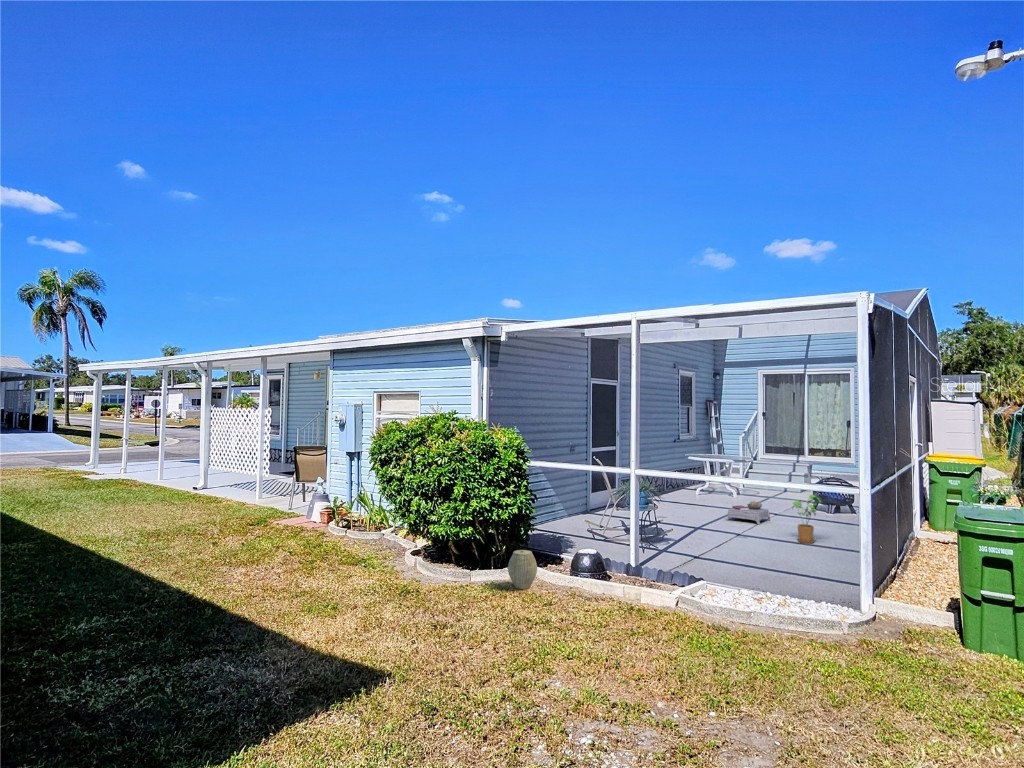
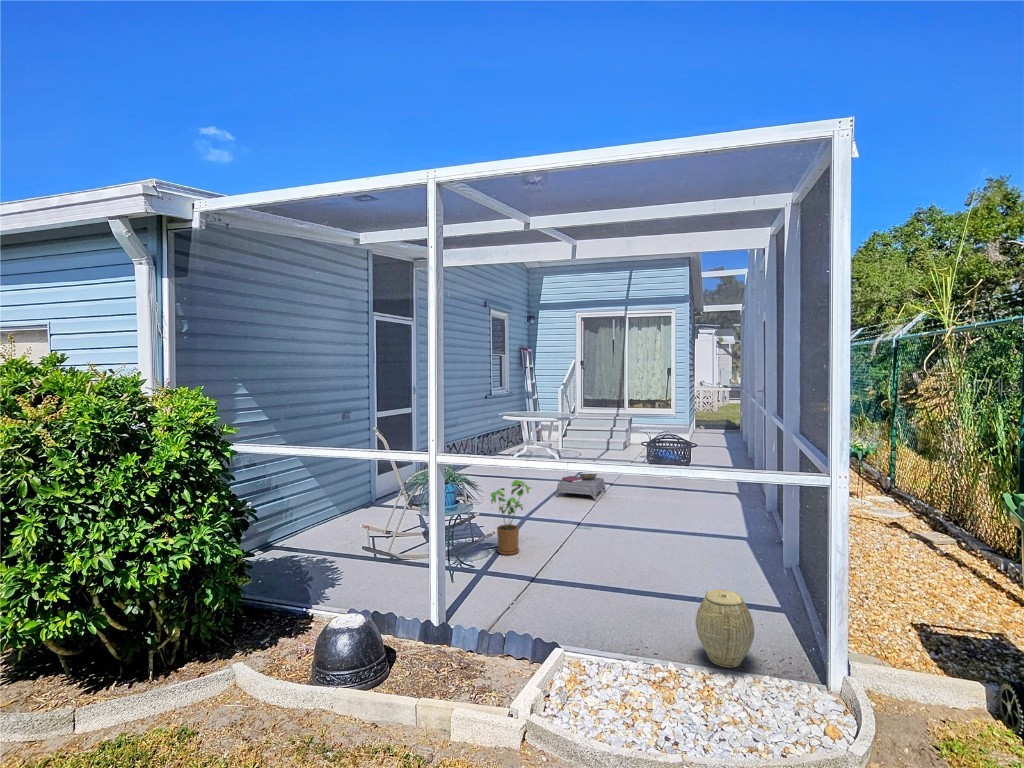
house plant: present [793,494,821,543] -> present [491,480,530,555]
woven basket: present [508,550,537,589] -> present [696,590,754,668]

